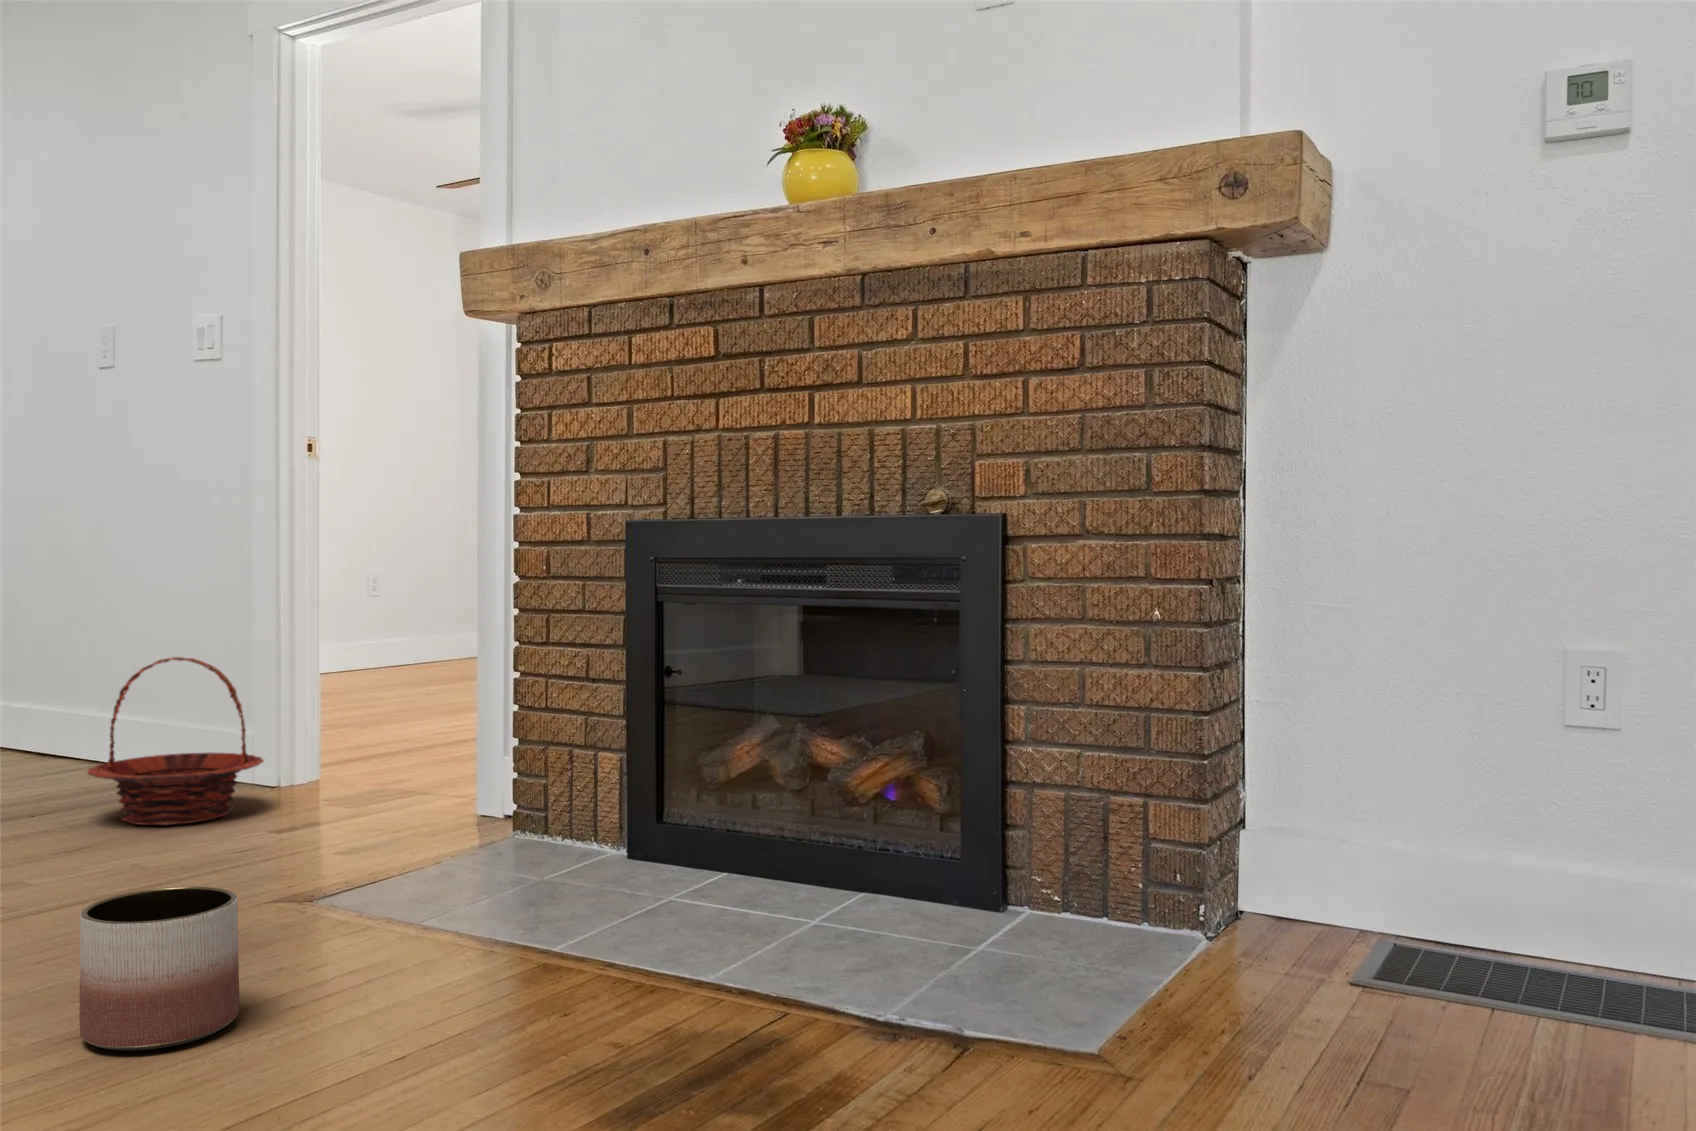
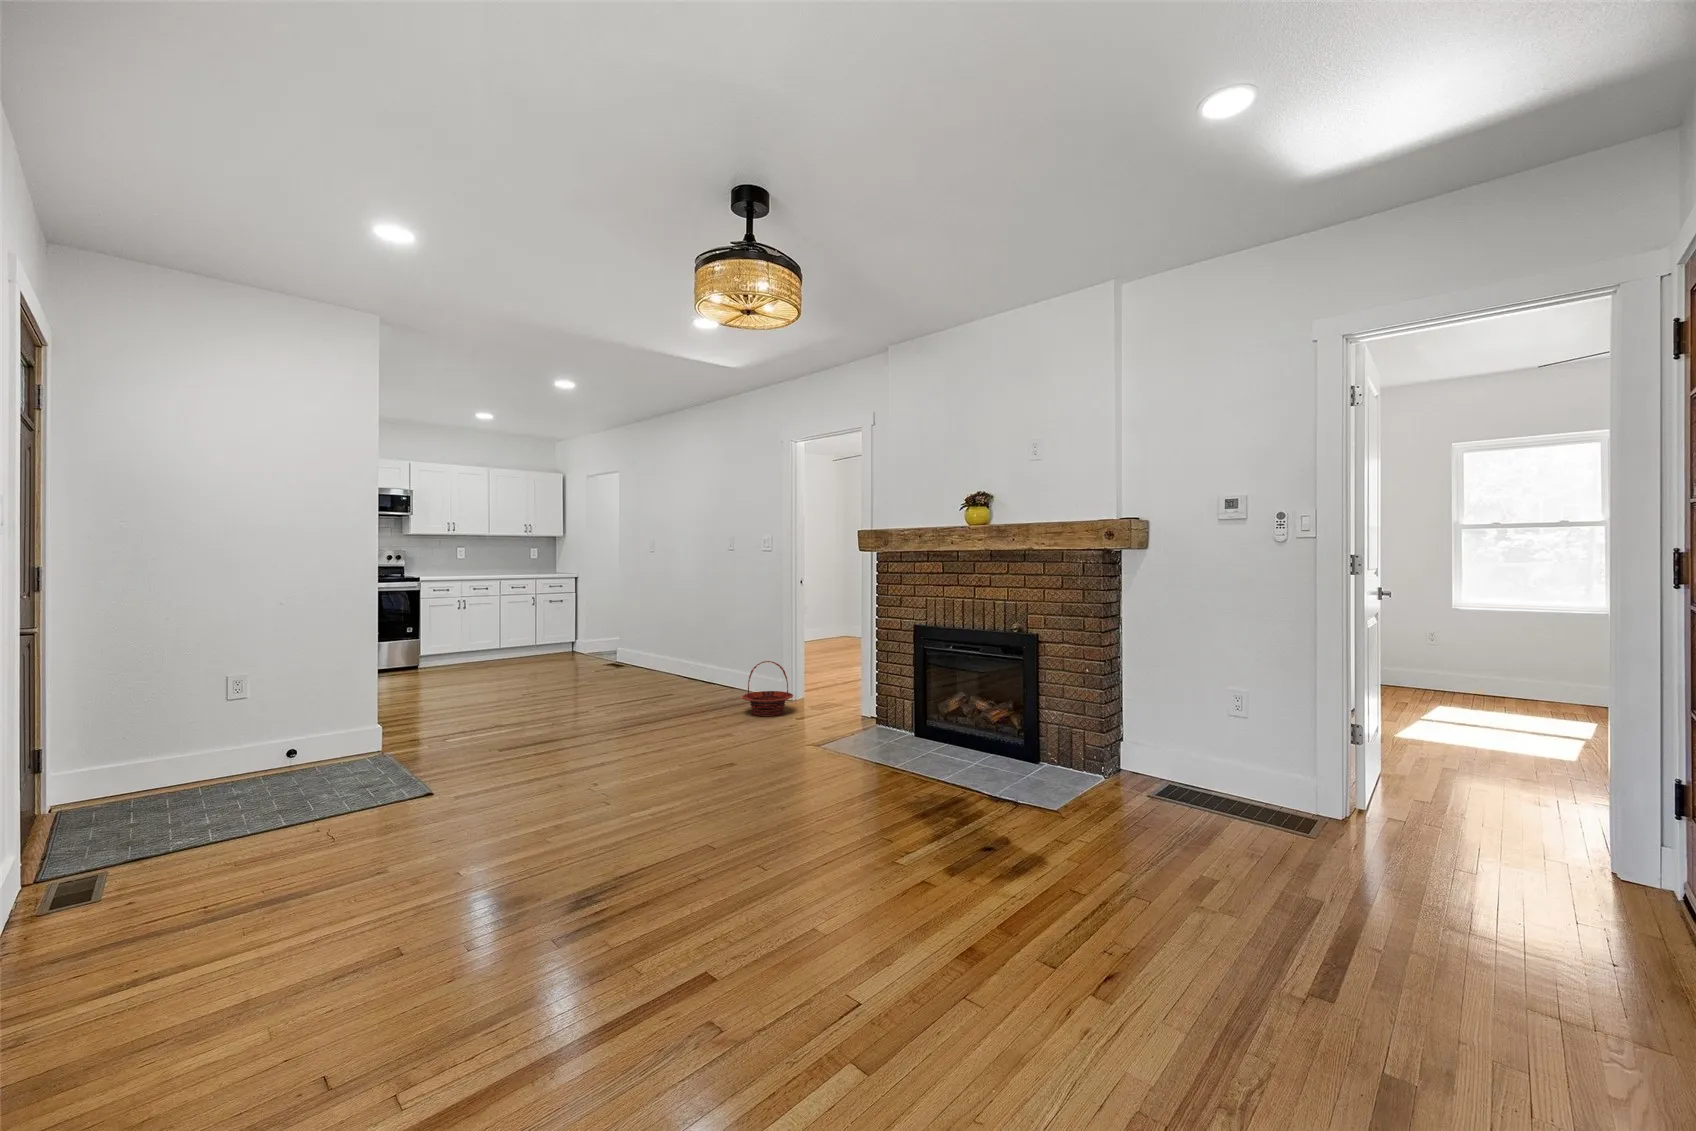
planter: present [79,886,239,1051] -> none [776,744,814,788]

